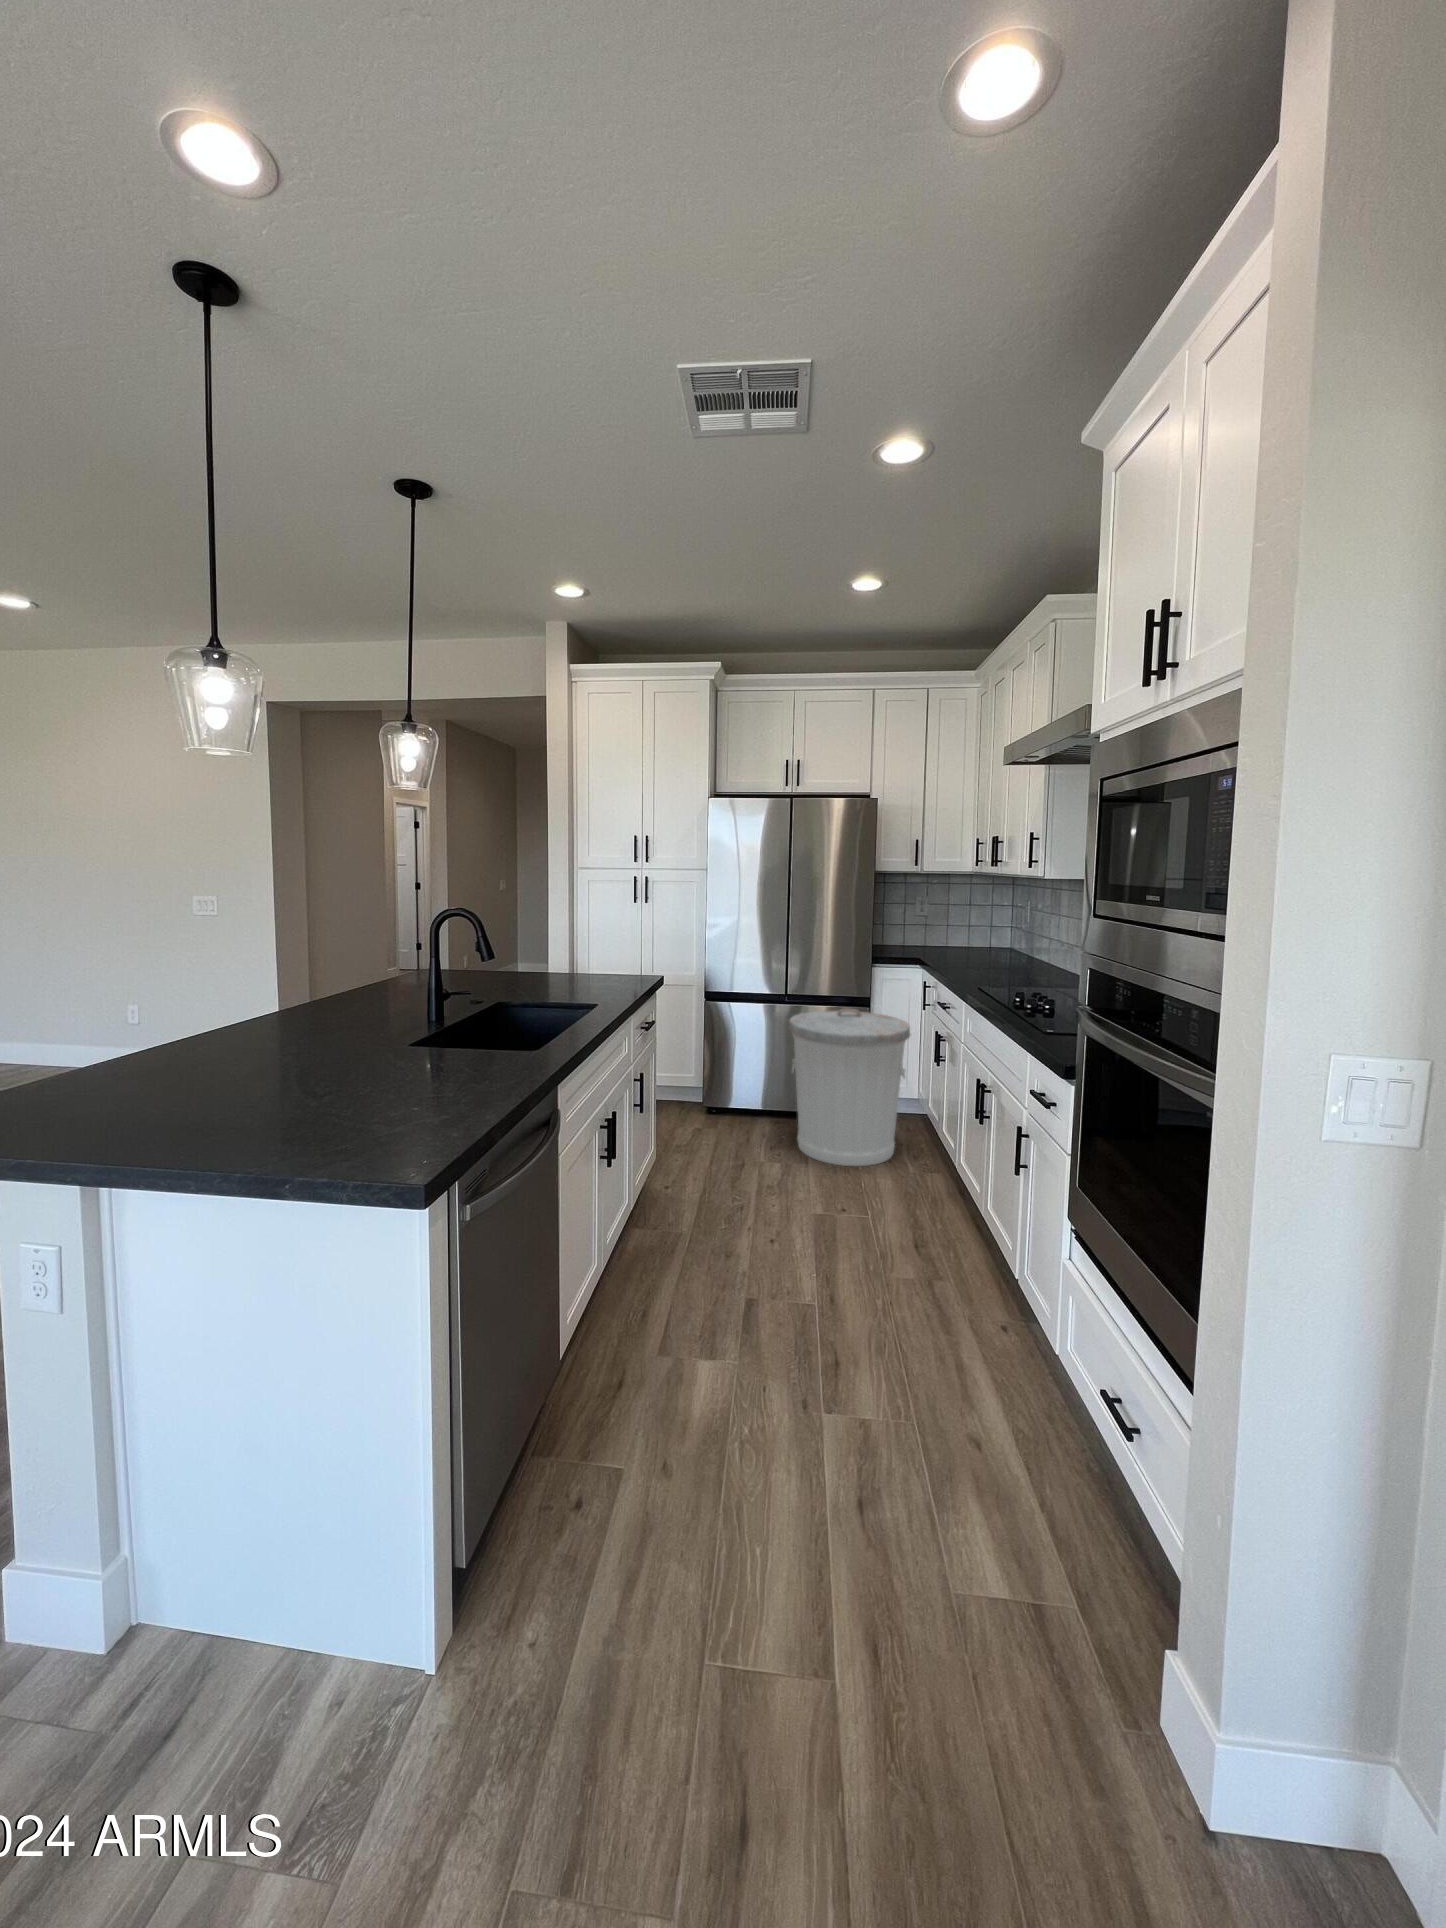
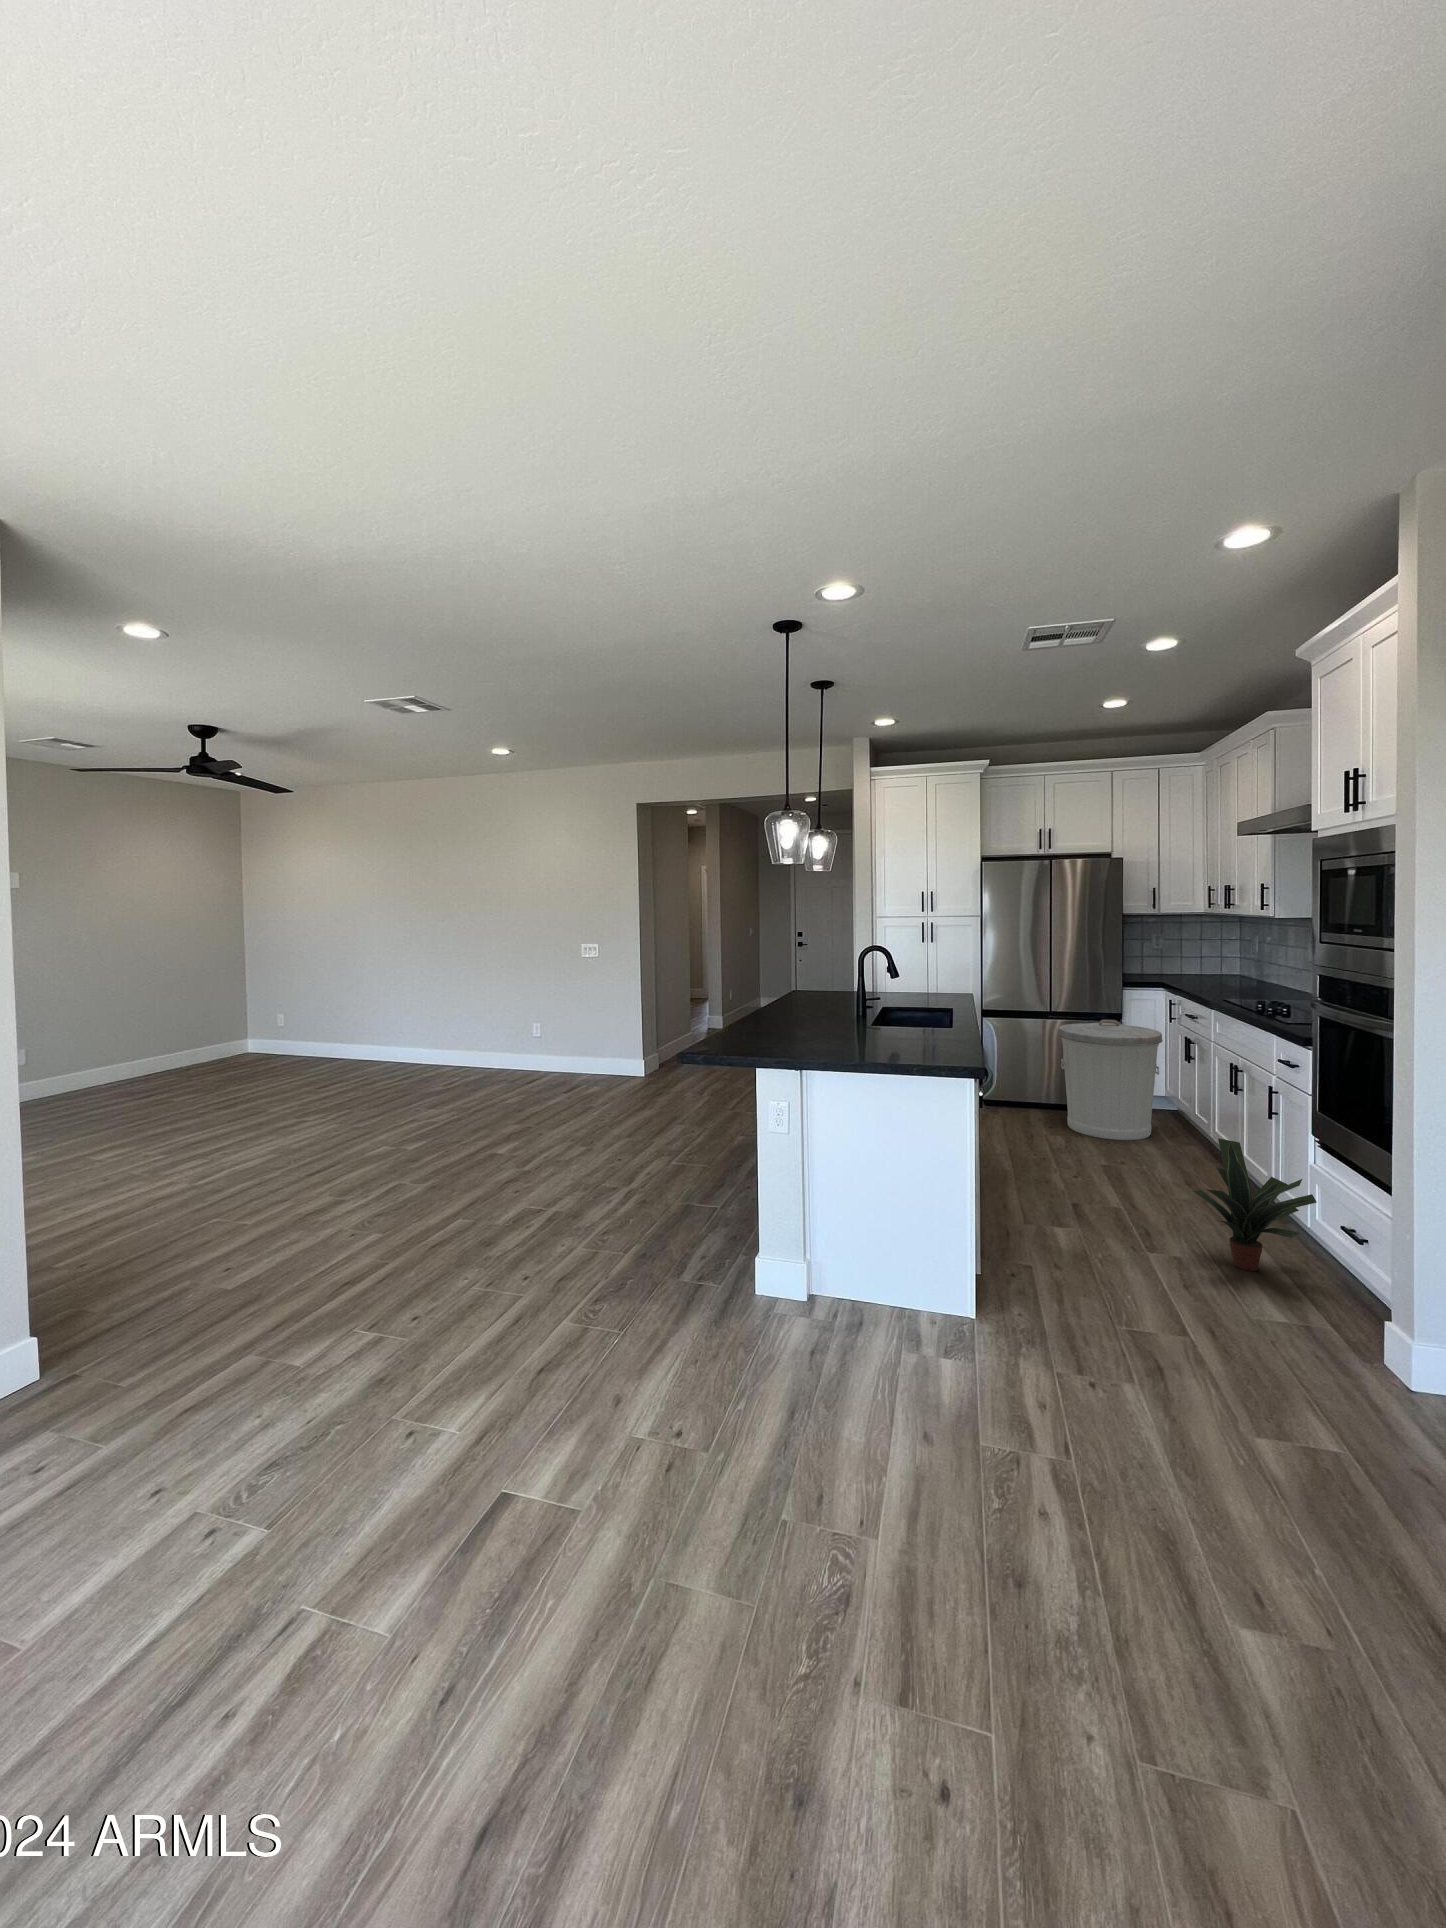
potted plant: none [894,1220,1070,1451] -> present [1194,1138,1317,1271]

